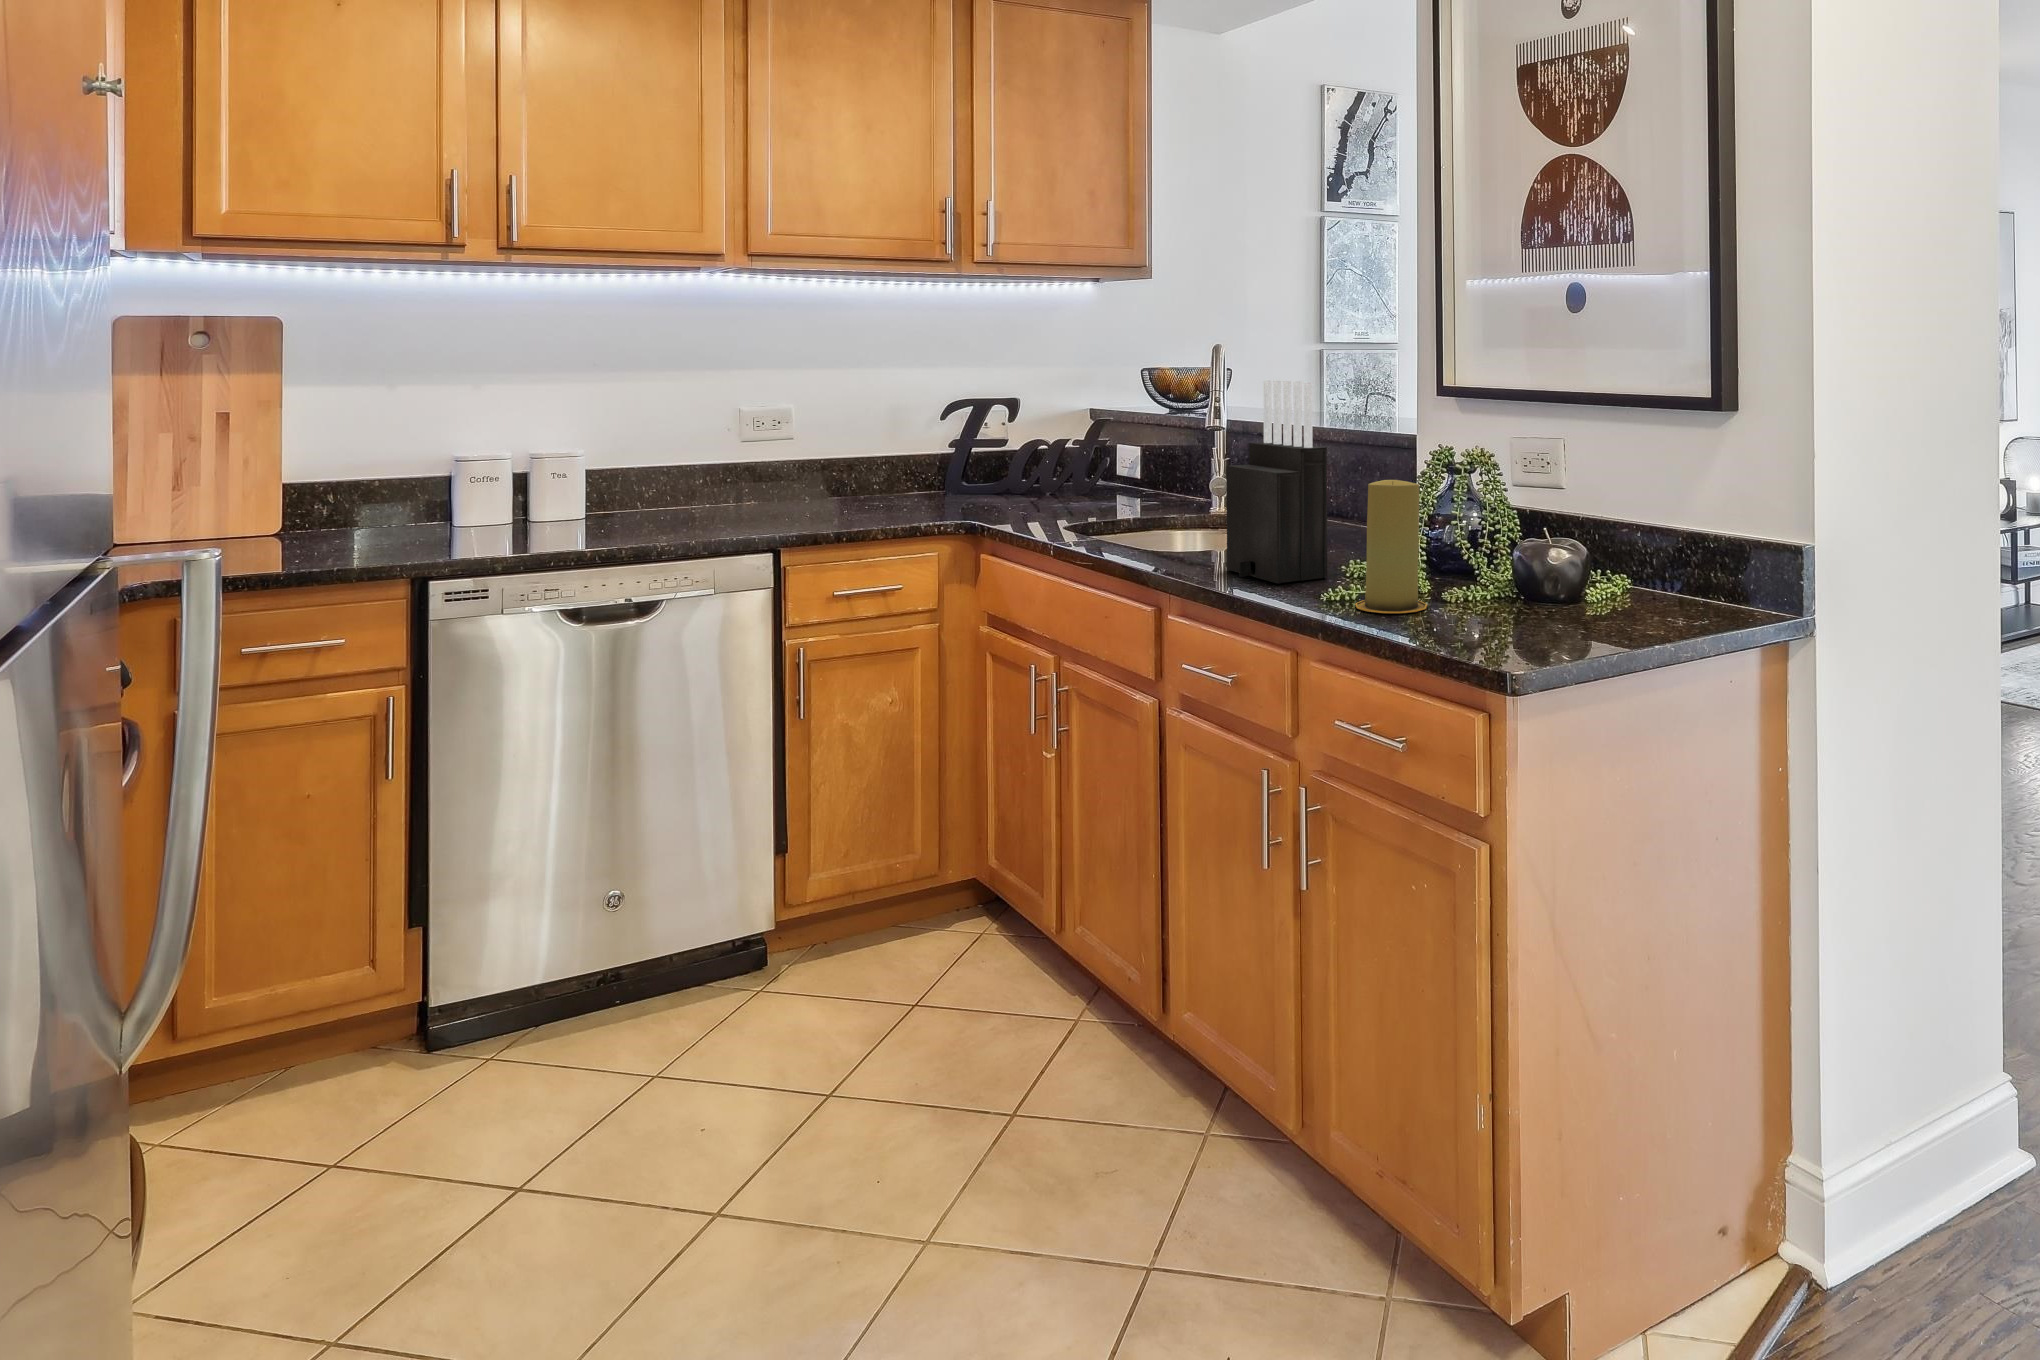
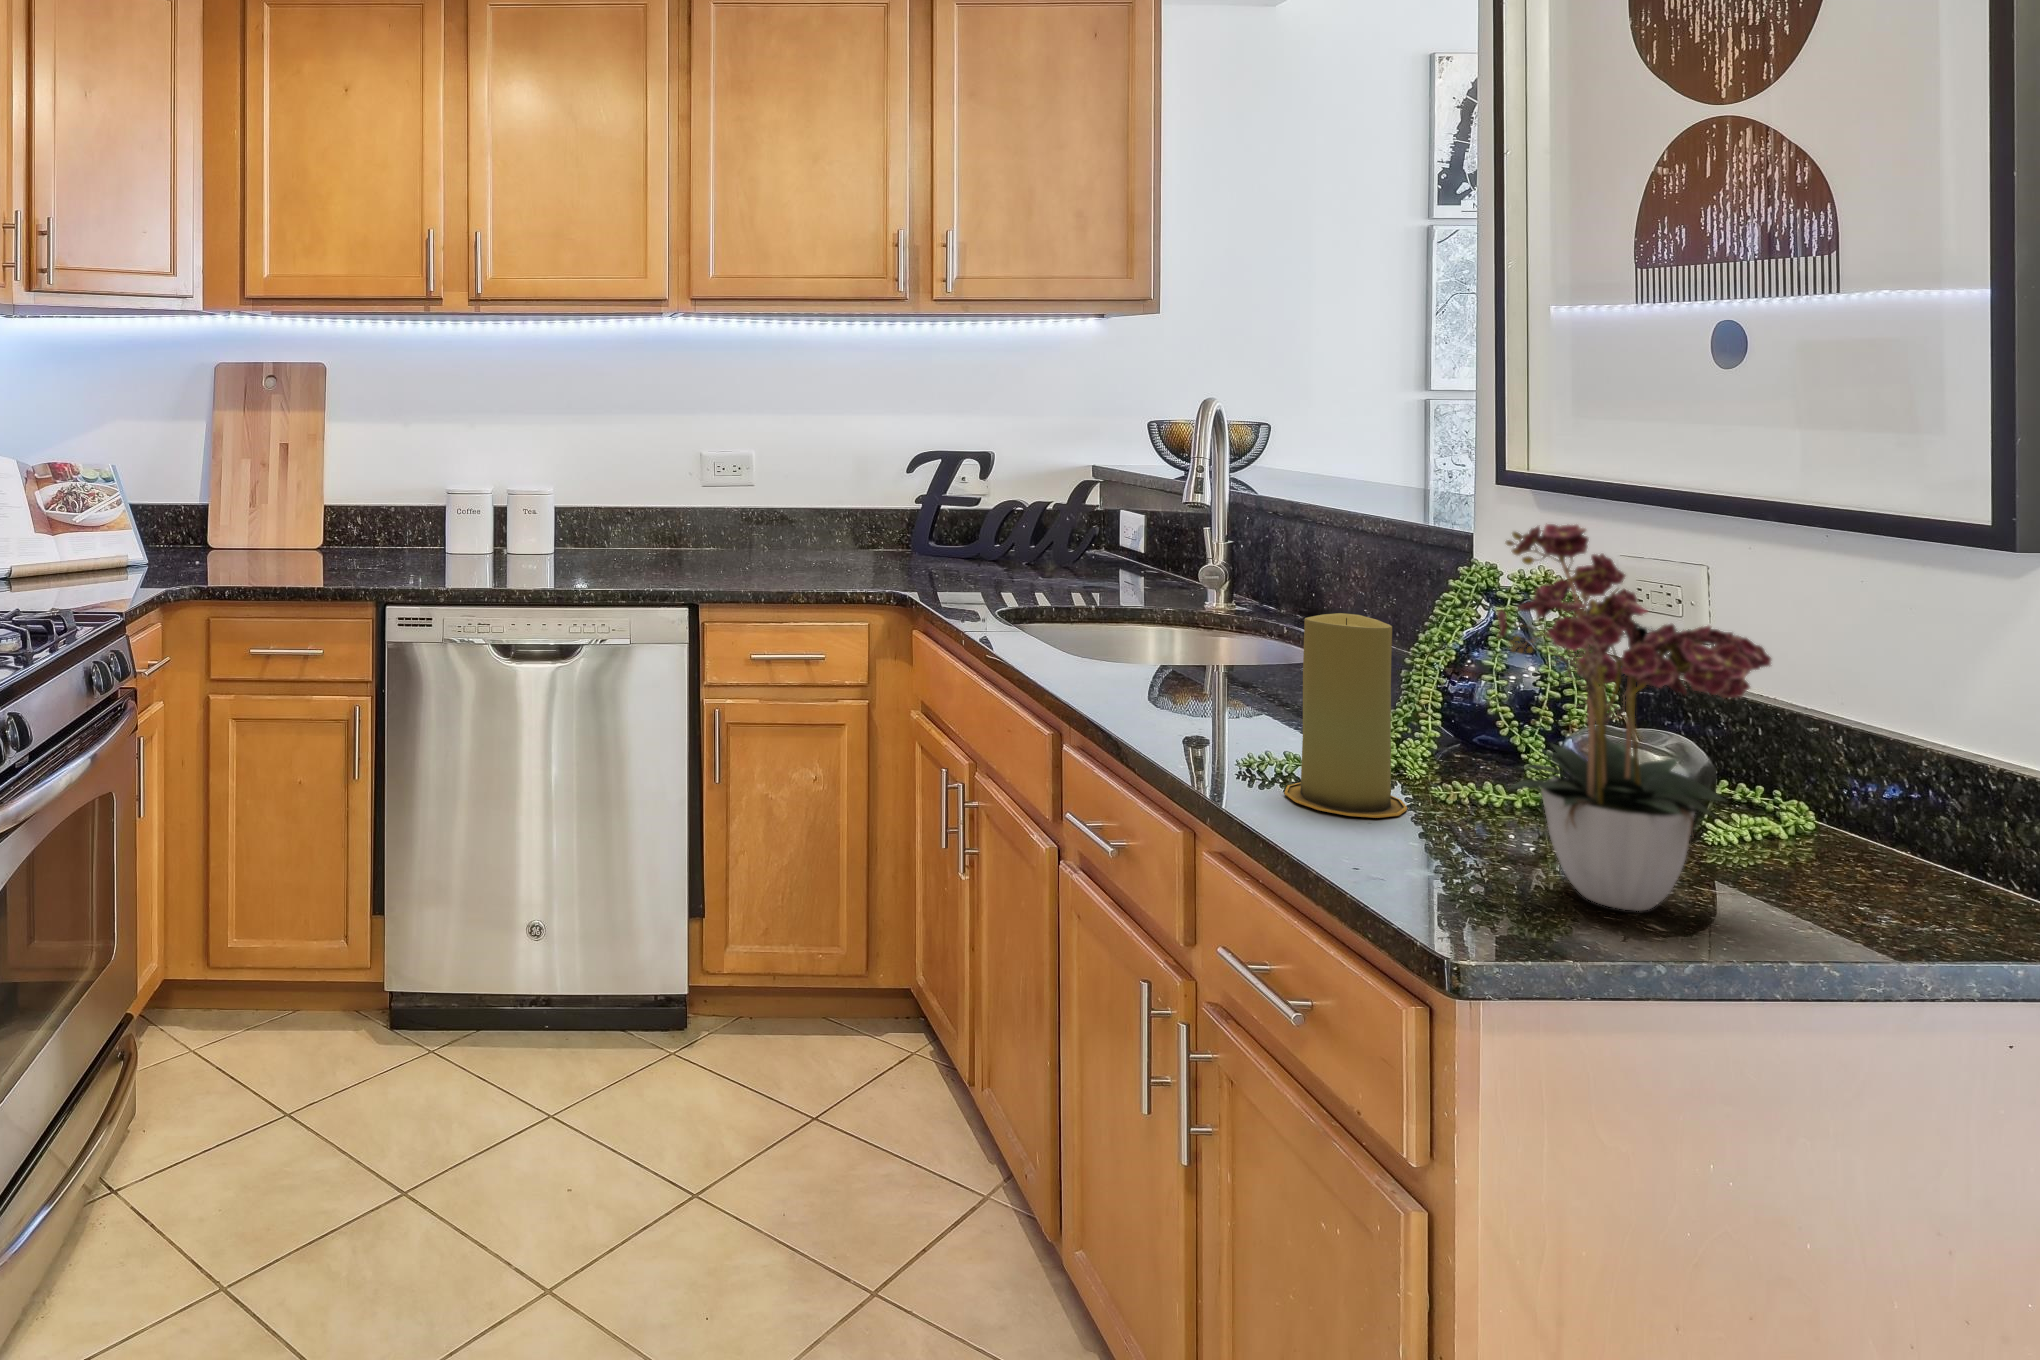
knife block: present [1226,380,1327,583] -> none [1145,454,1282,733]
flower arrangement: none [1489,391,1632,632] -> present [1496,523,1771,911]

